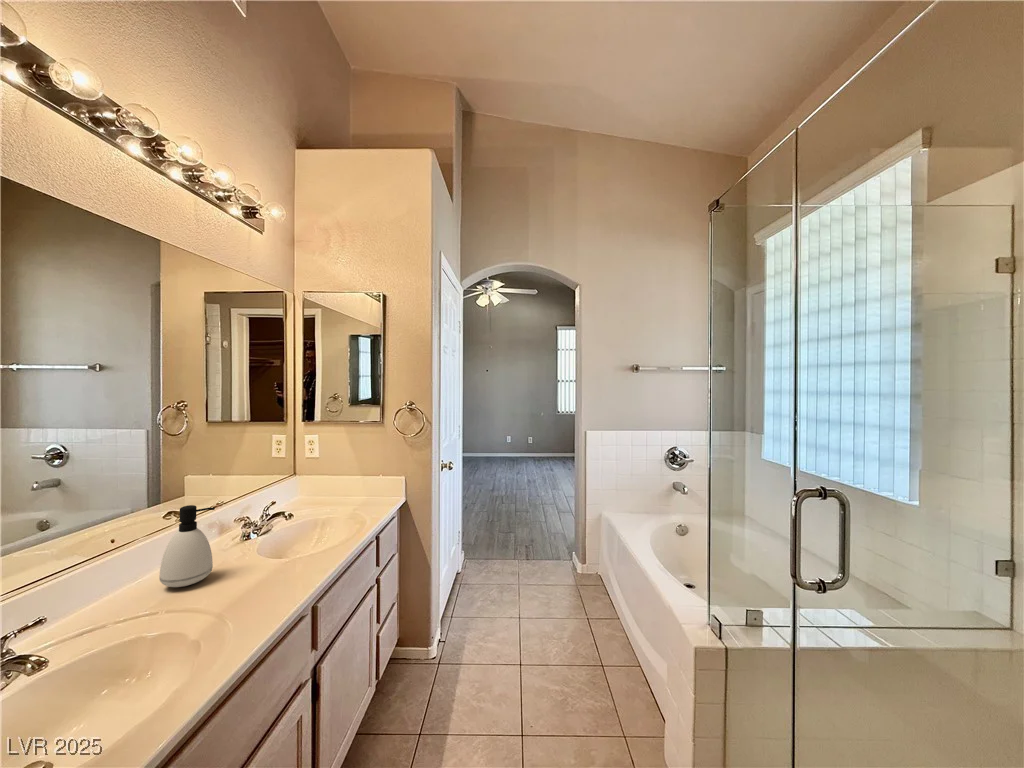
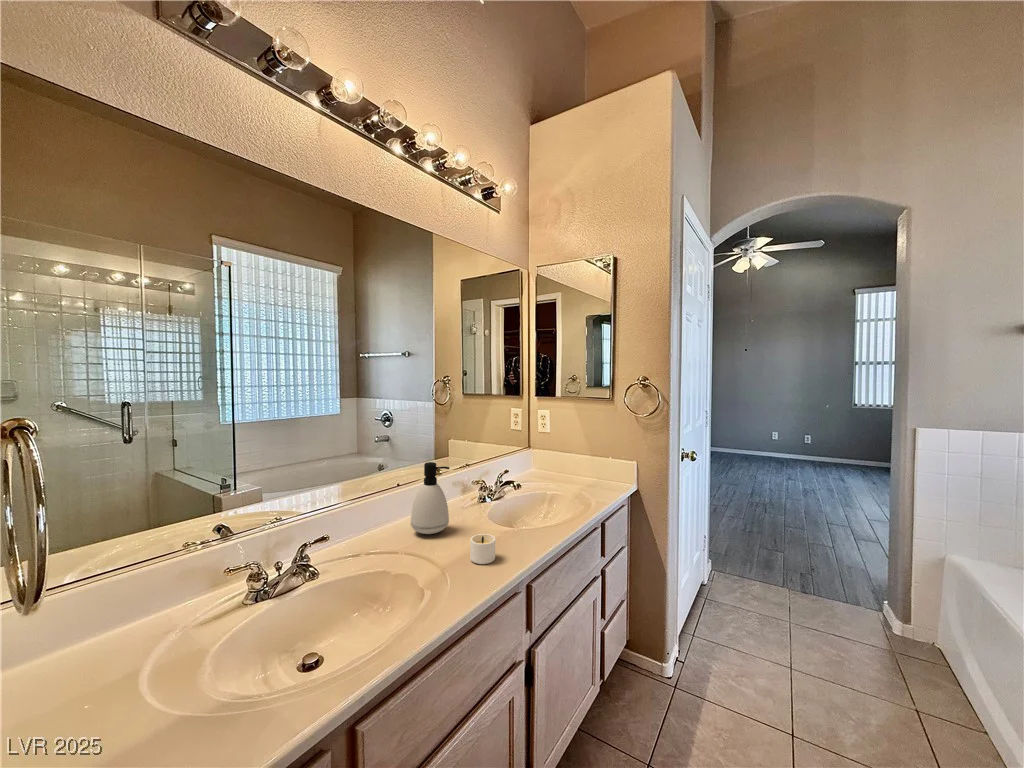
candle: none [249,568,291,599] -> present [470,534,496,564]

